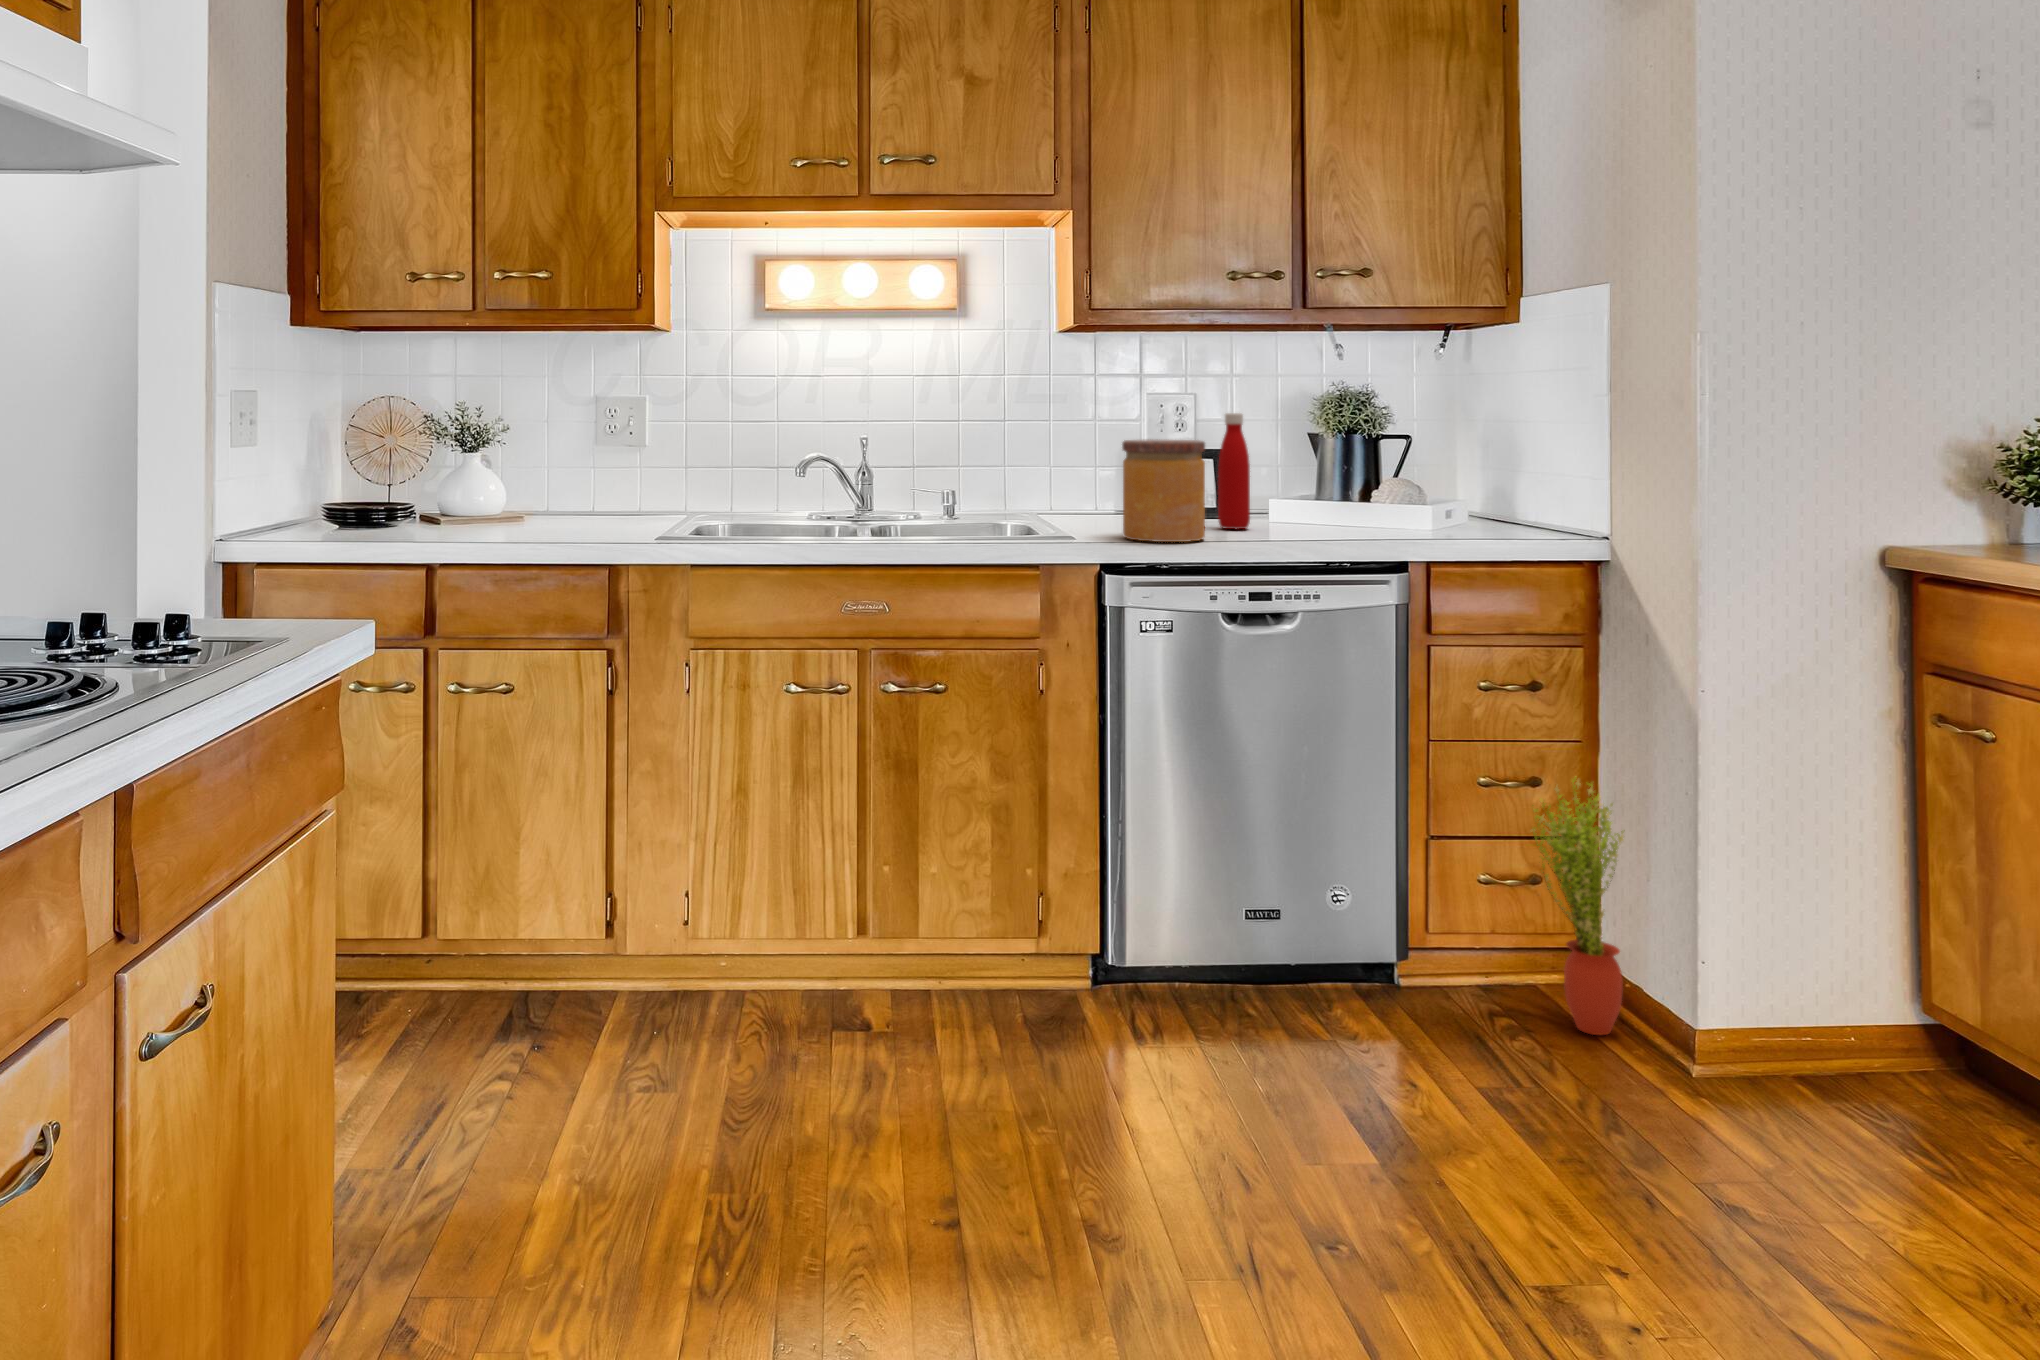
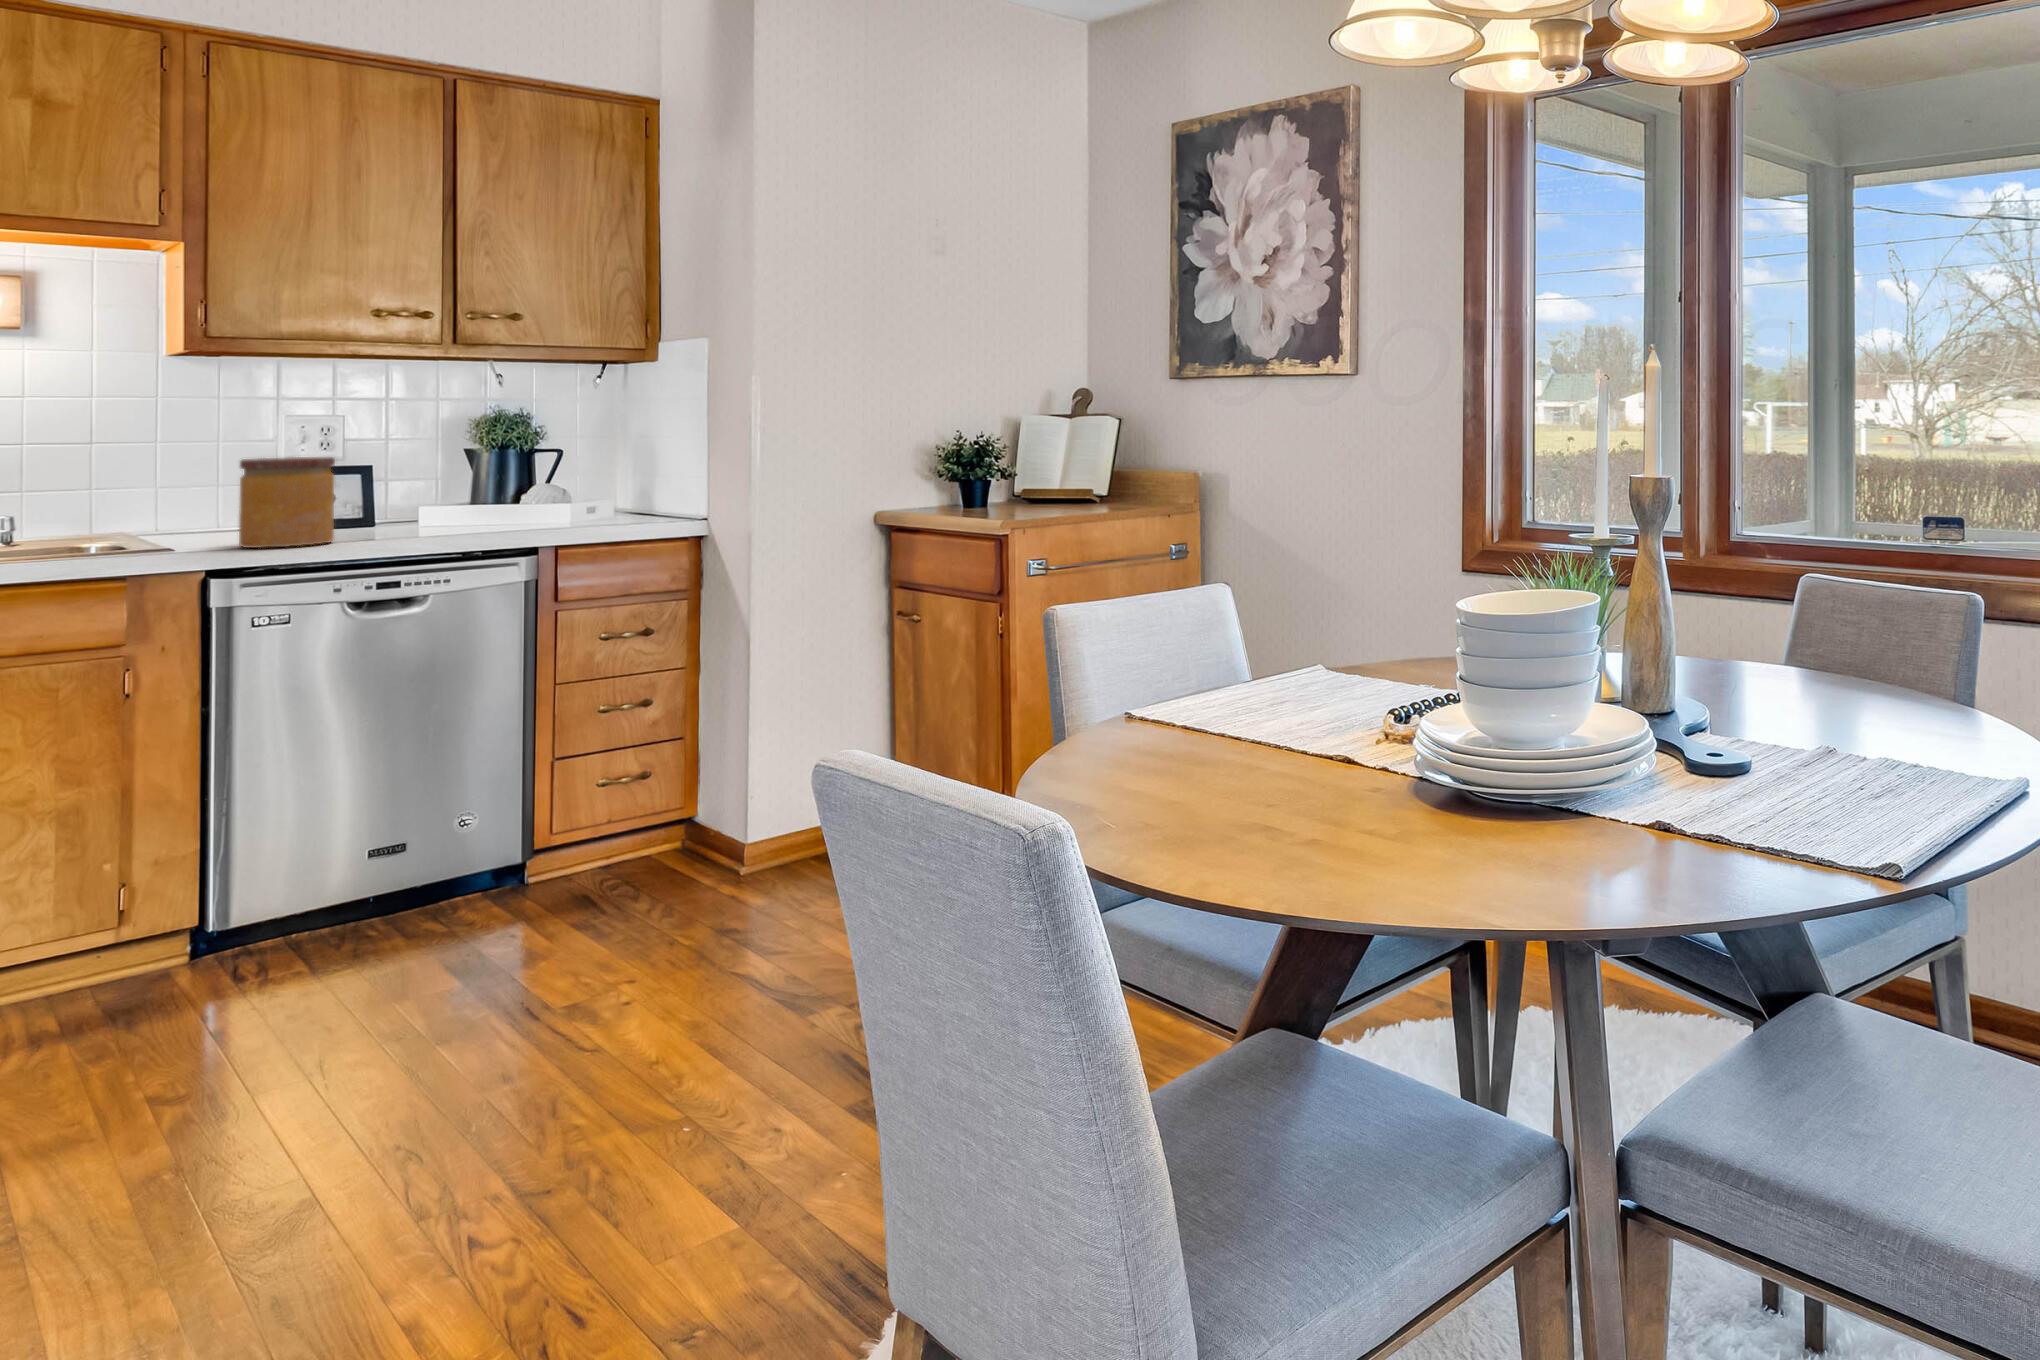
bottle: present [1218,413,1250,529] -> none [356,432,390,533]
potted plant: present [1533,776,1623,1035] -> none [634,691,704,876]

